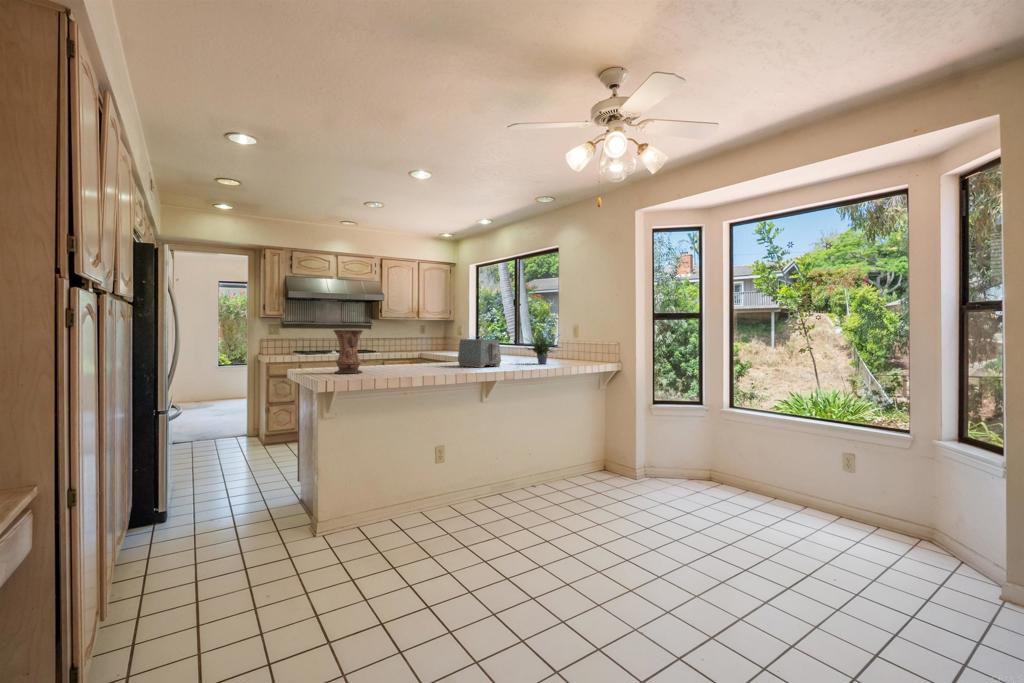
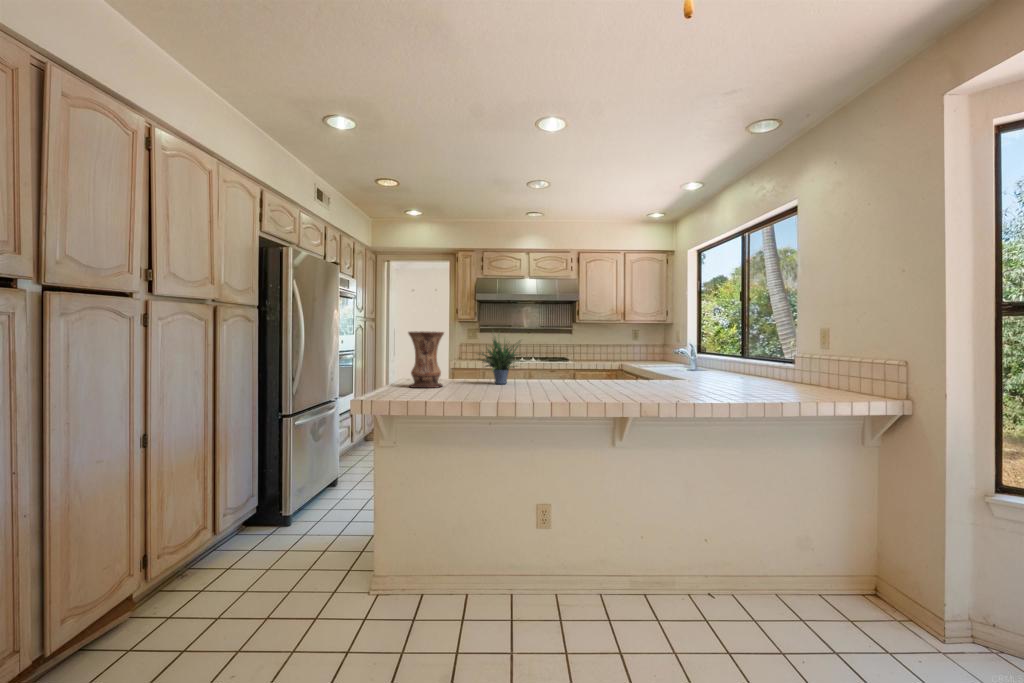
potted plant: present [527,333,559,364] -> present [478,335,523,384]
toaster: present [458,339,501,368] -> none [592,346,646,389]

